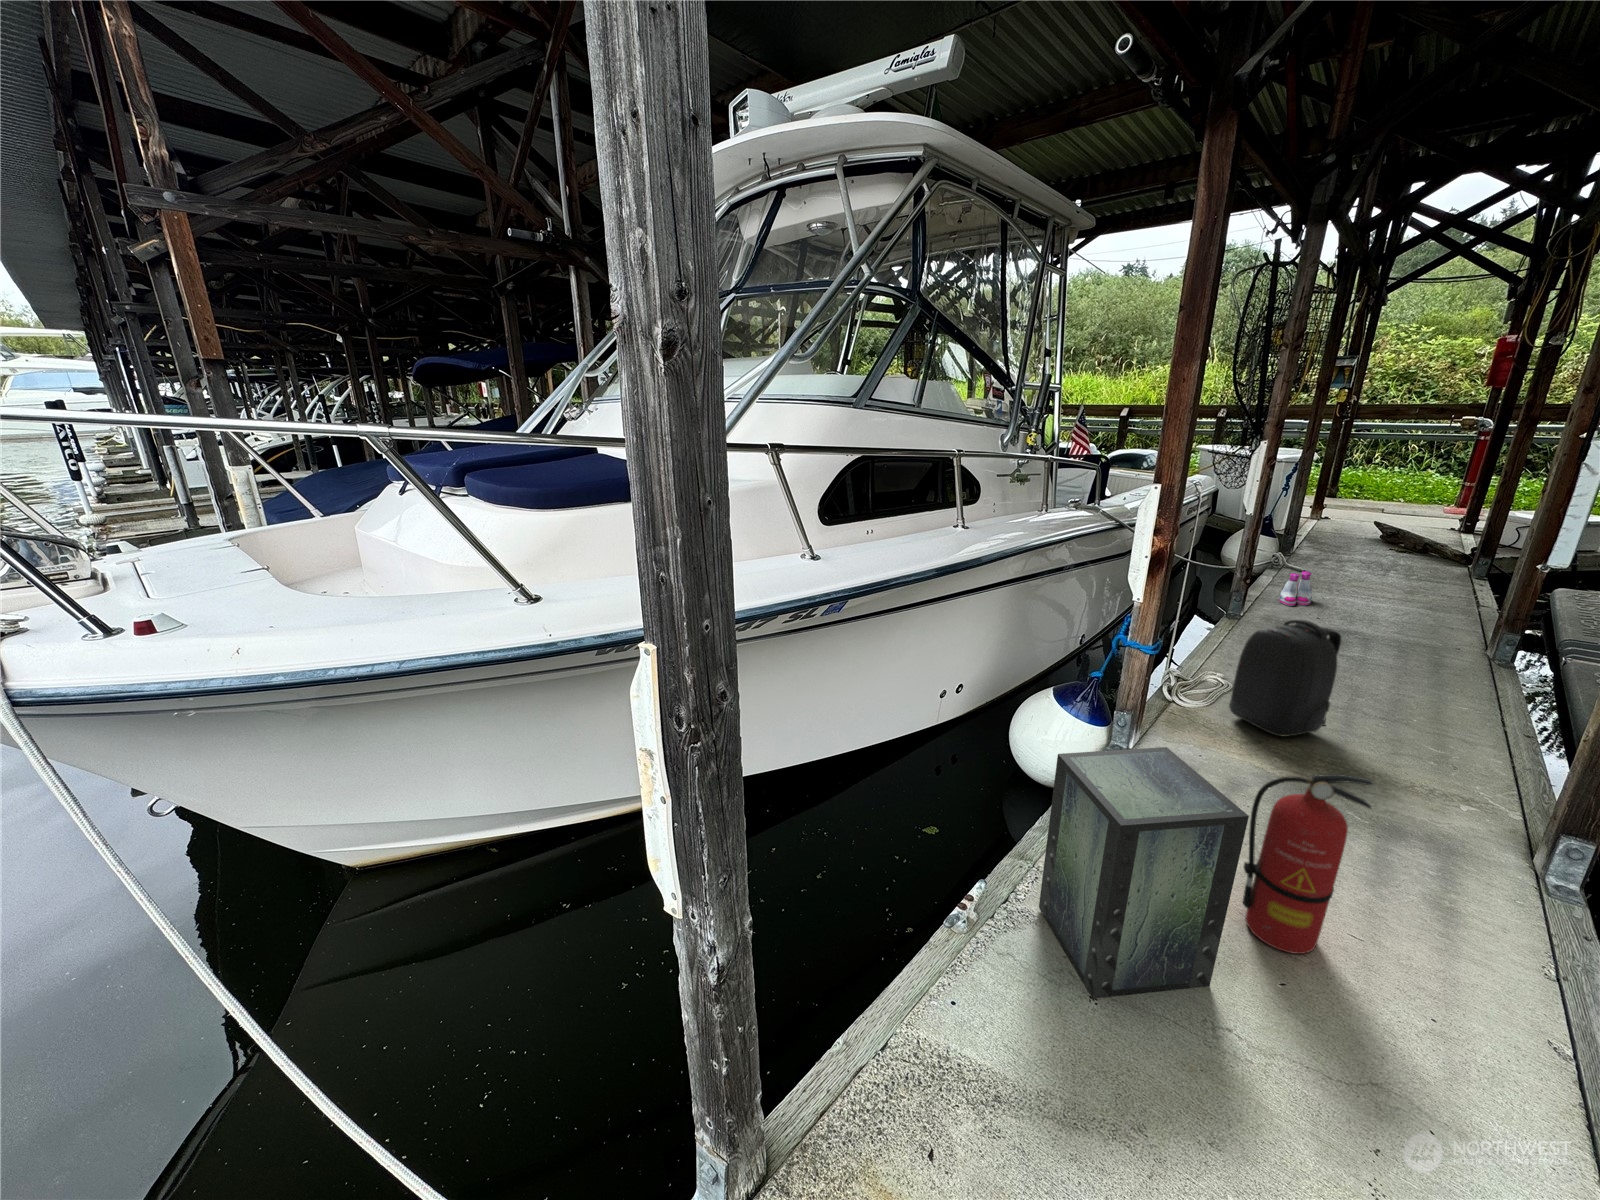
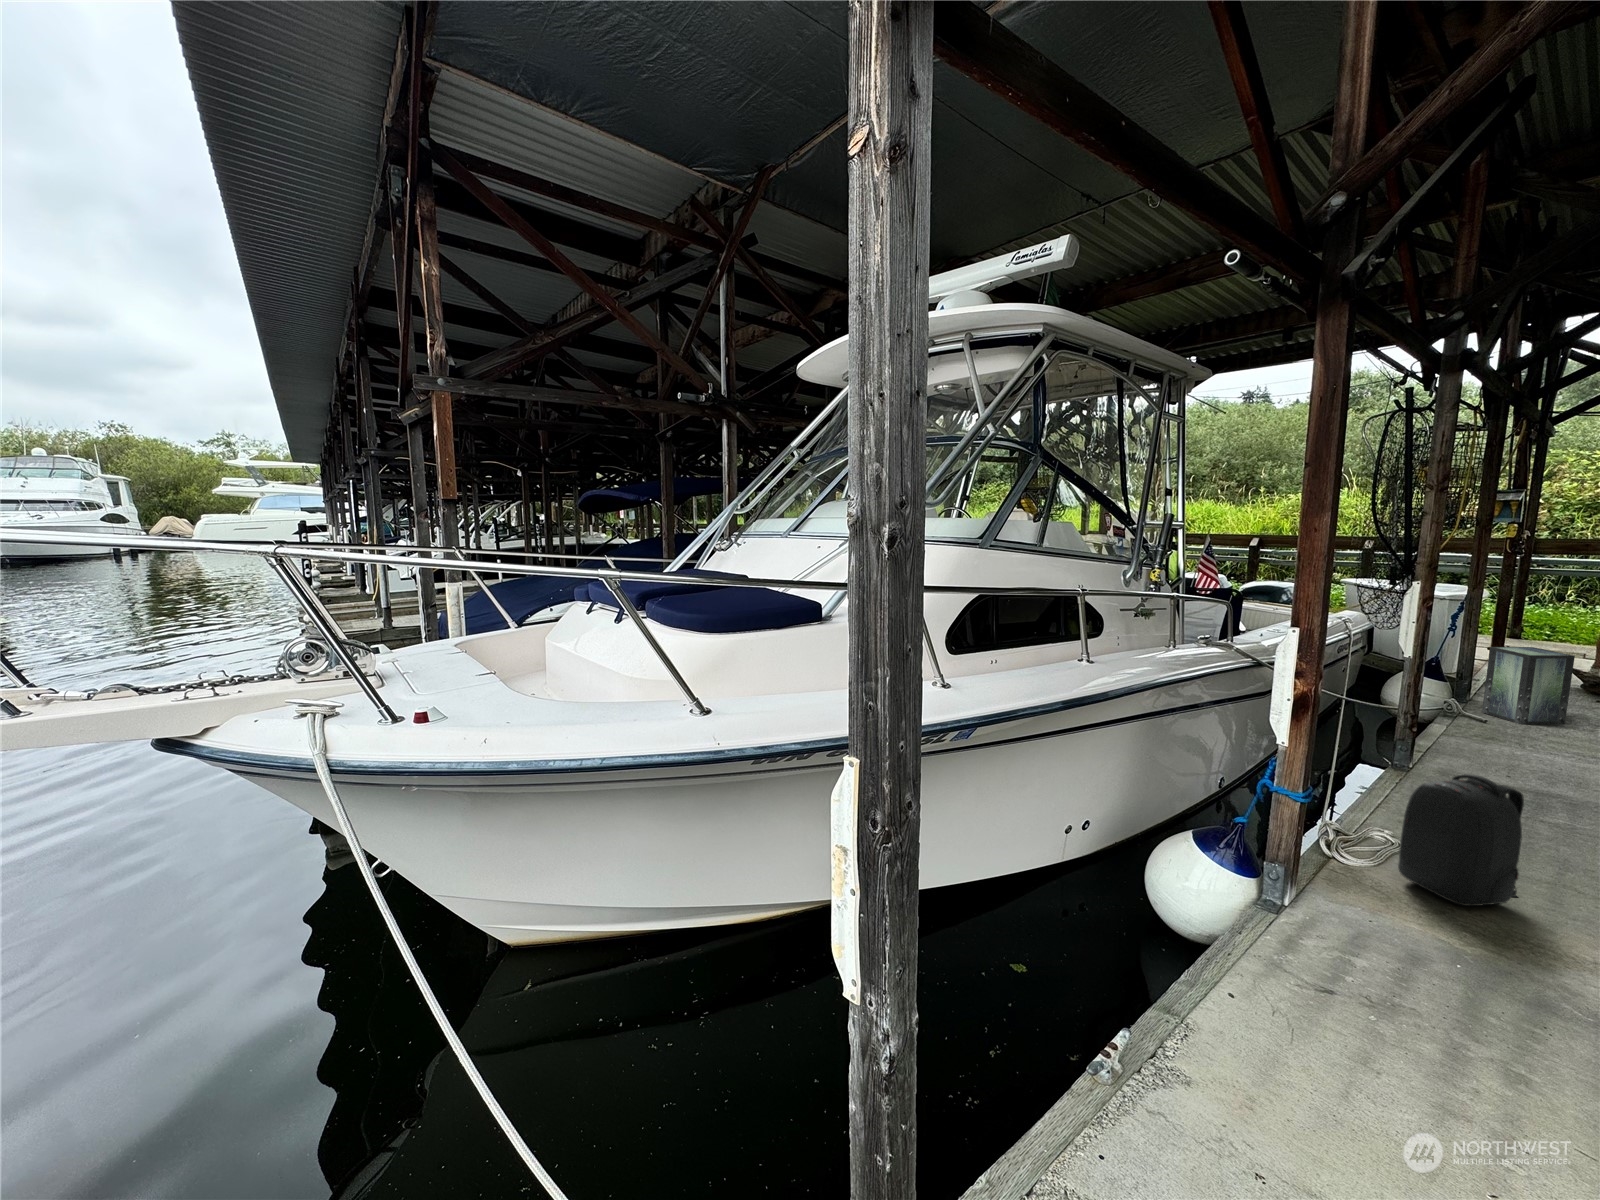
boots: present [1279,571,1312,606] -> none [1453,722,1495,761]
storage box: present [1039,747,1249,999] -> present [1482,647,1575,724]
fire extinguisher: present [1243,774,1373,954] -> none [1421,937,1561,1146]

